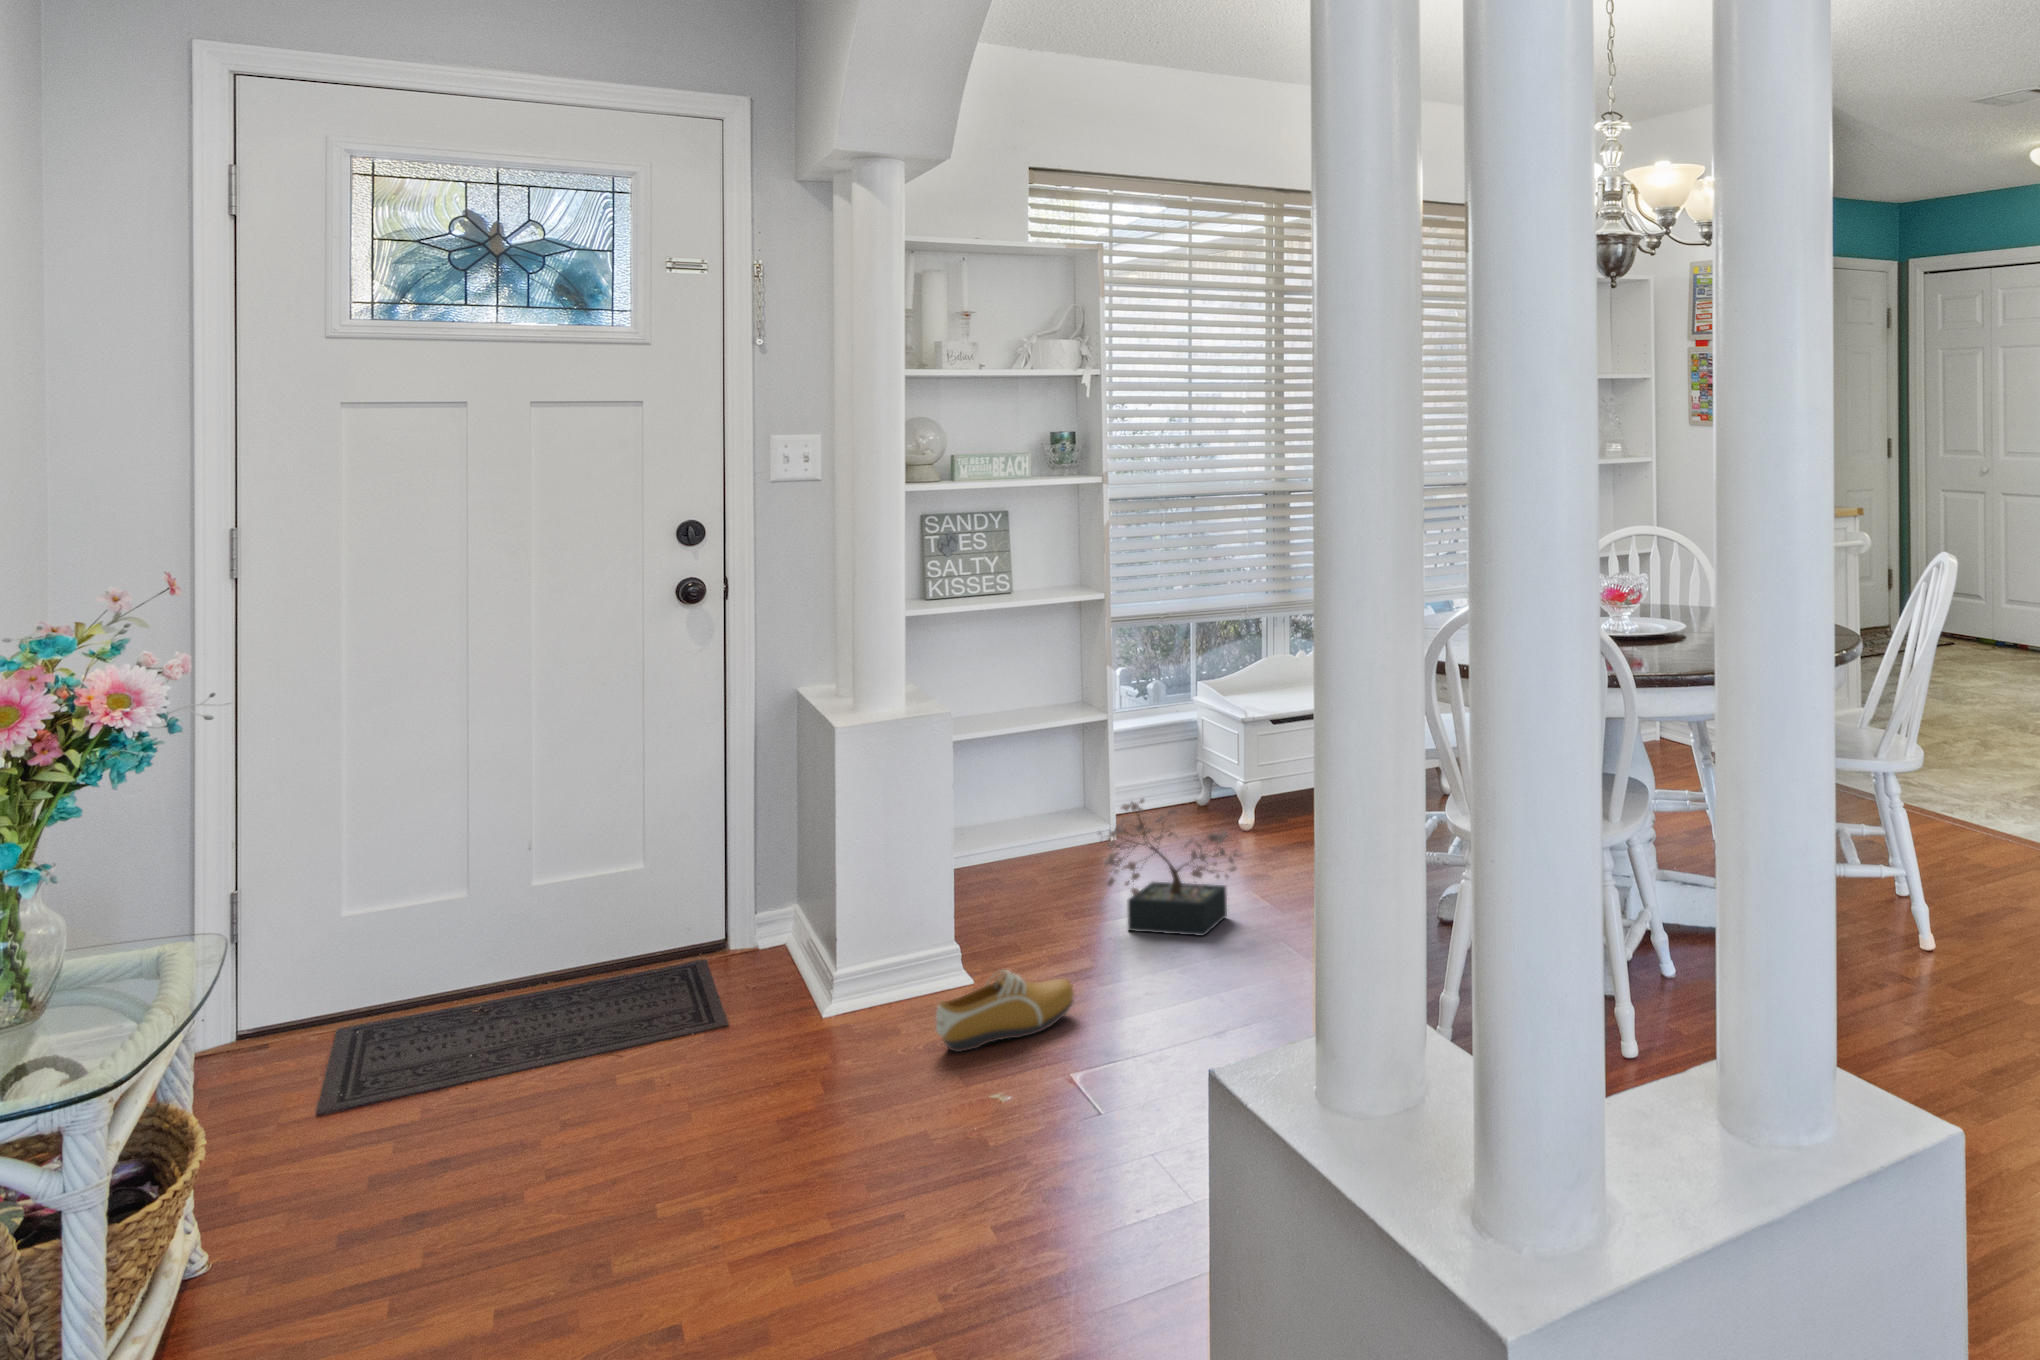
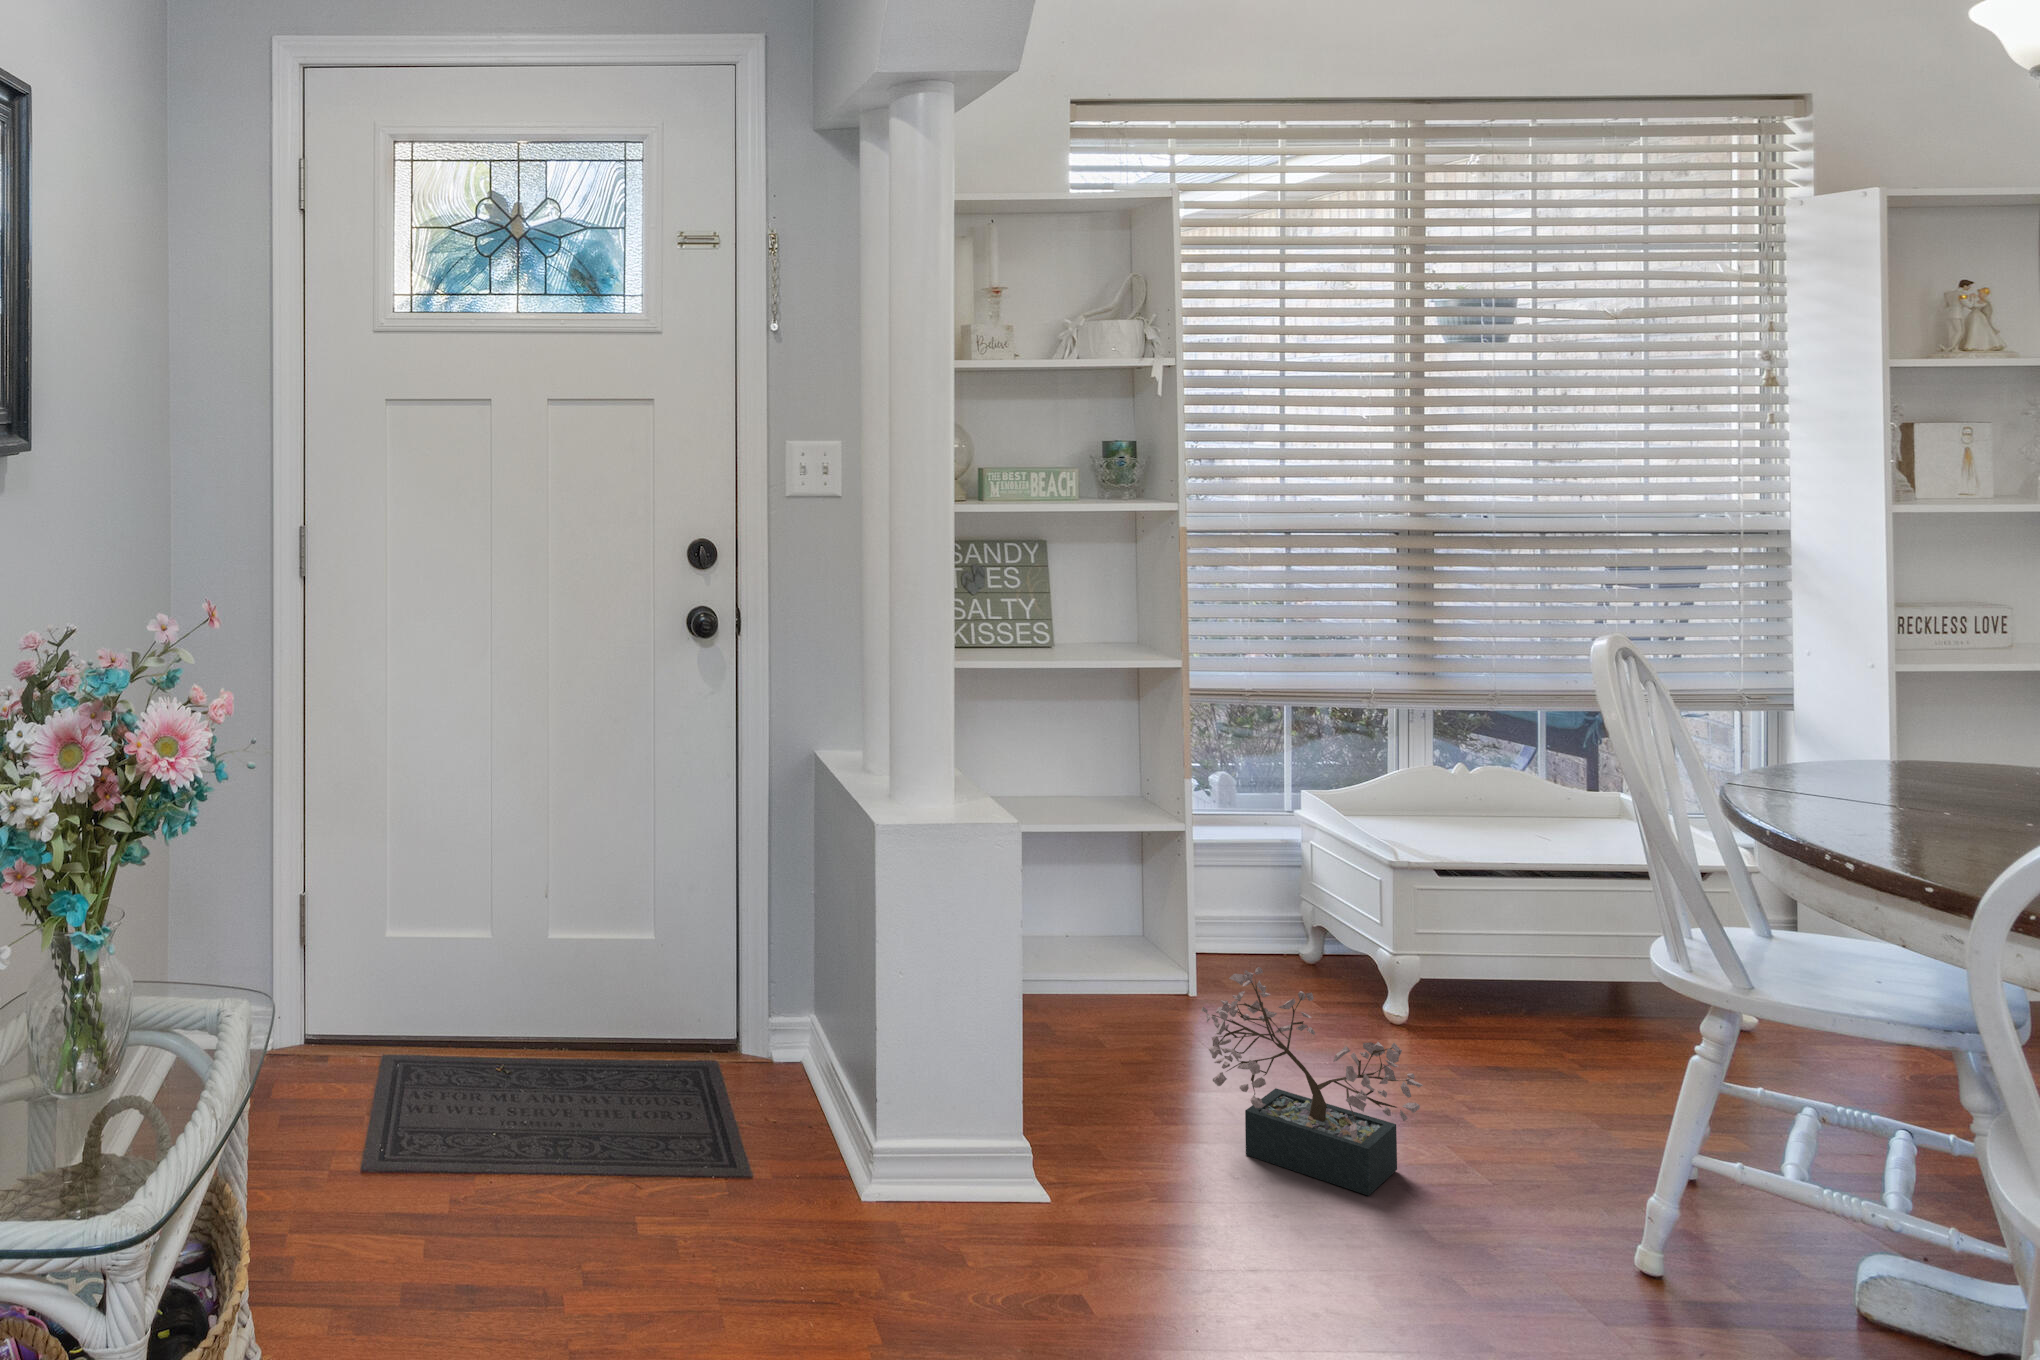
shoe: present [935,970,1074,1052] -> none [1012,1195,1196,1298]

